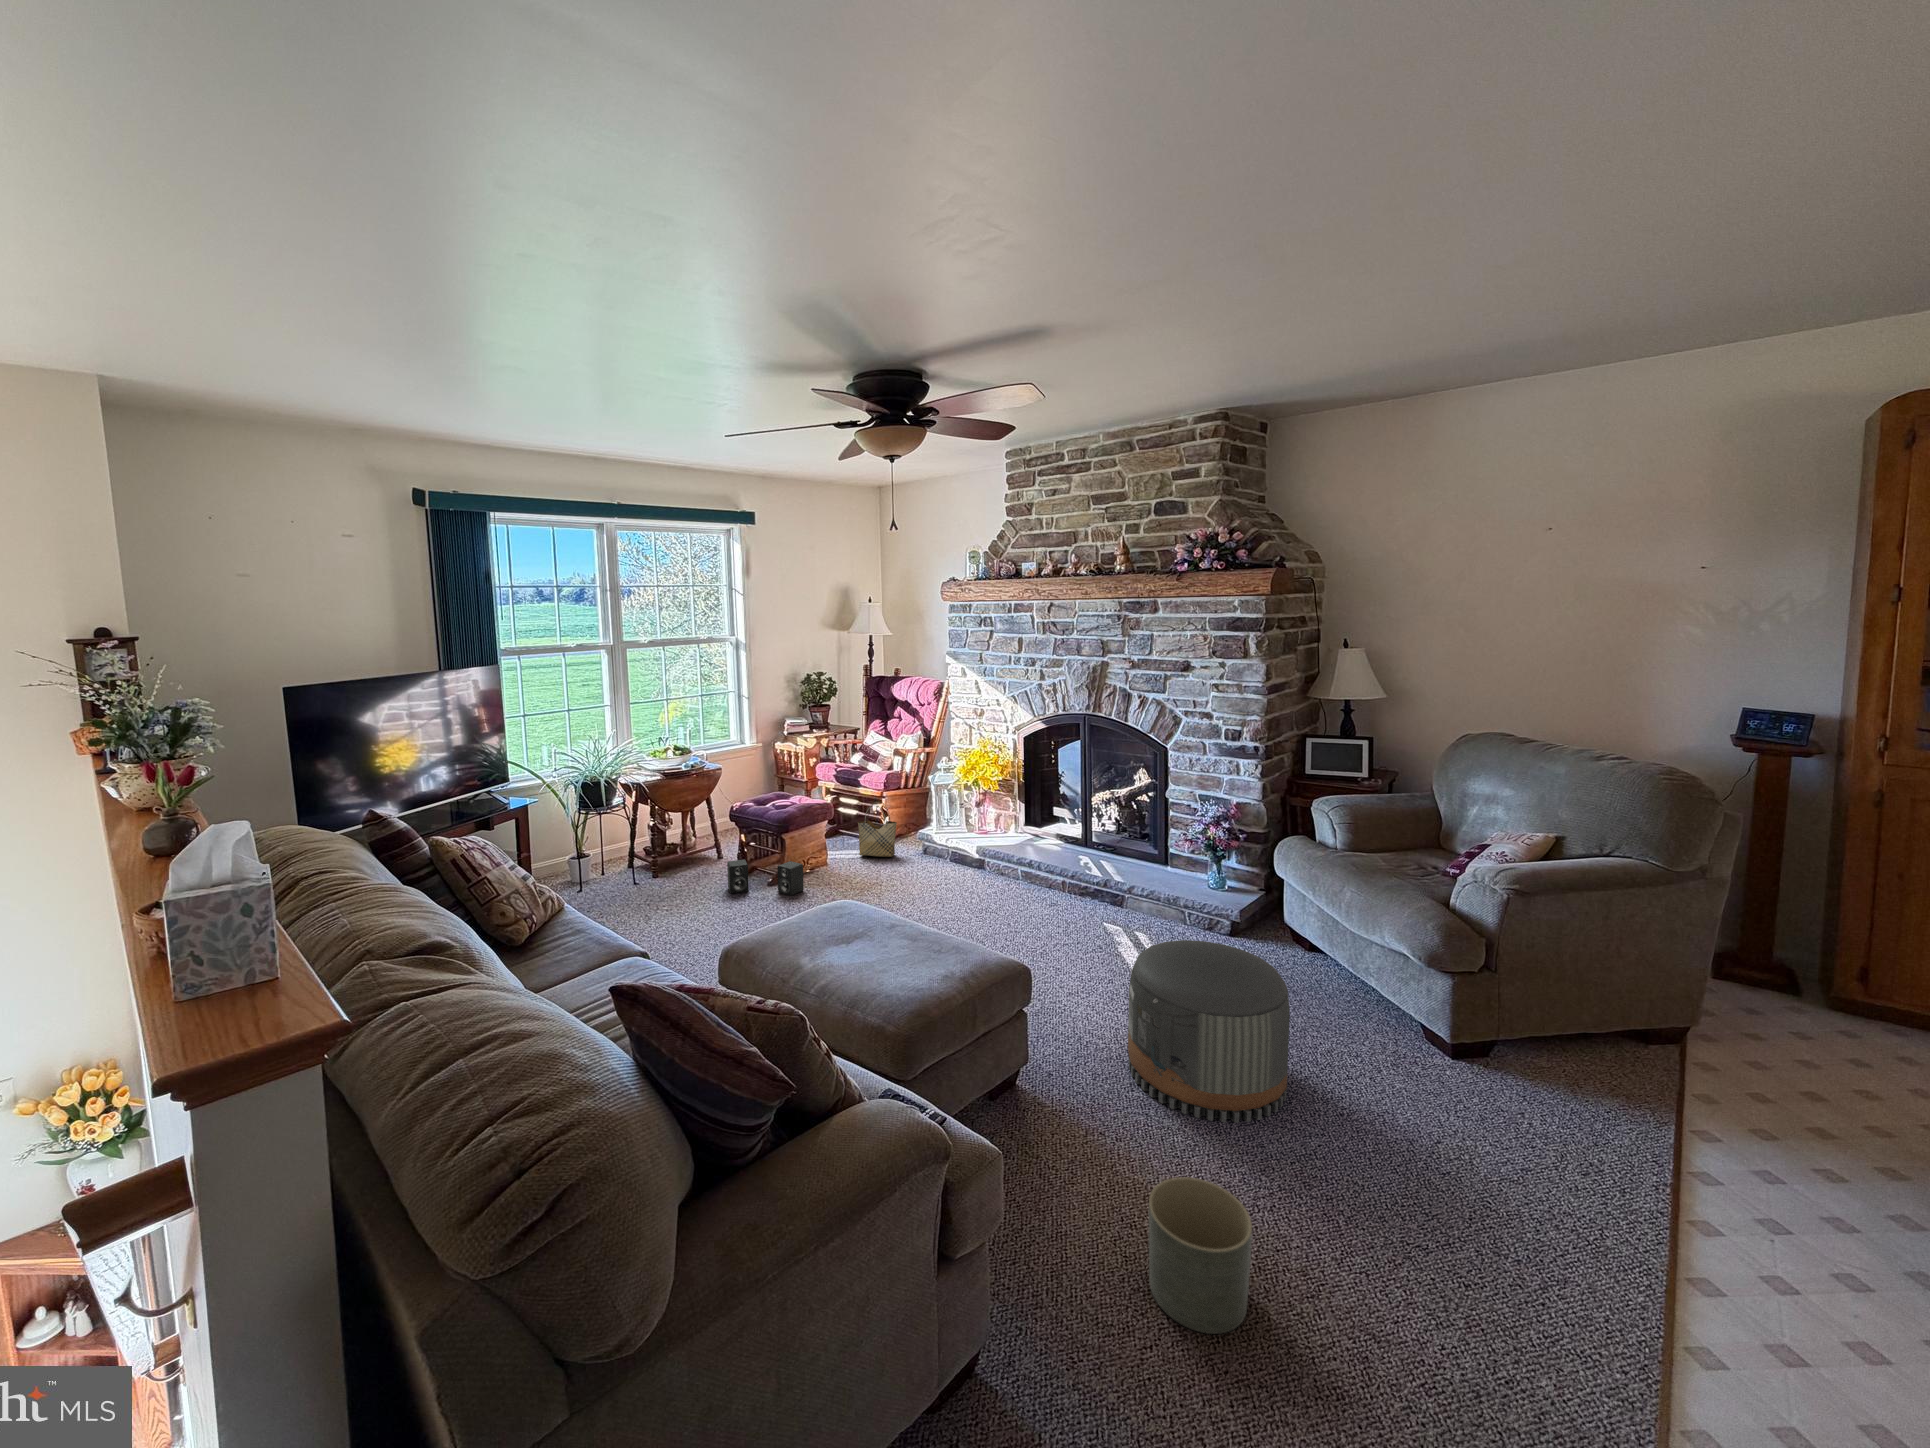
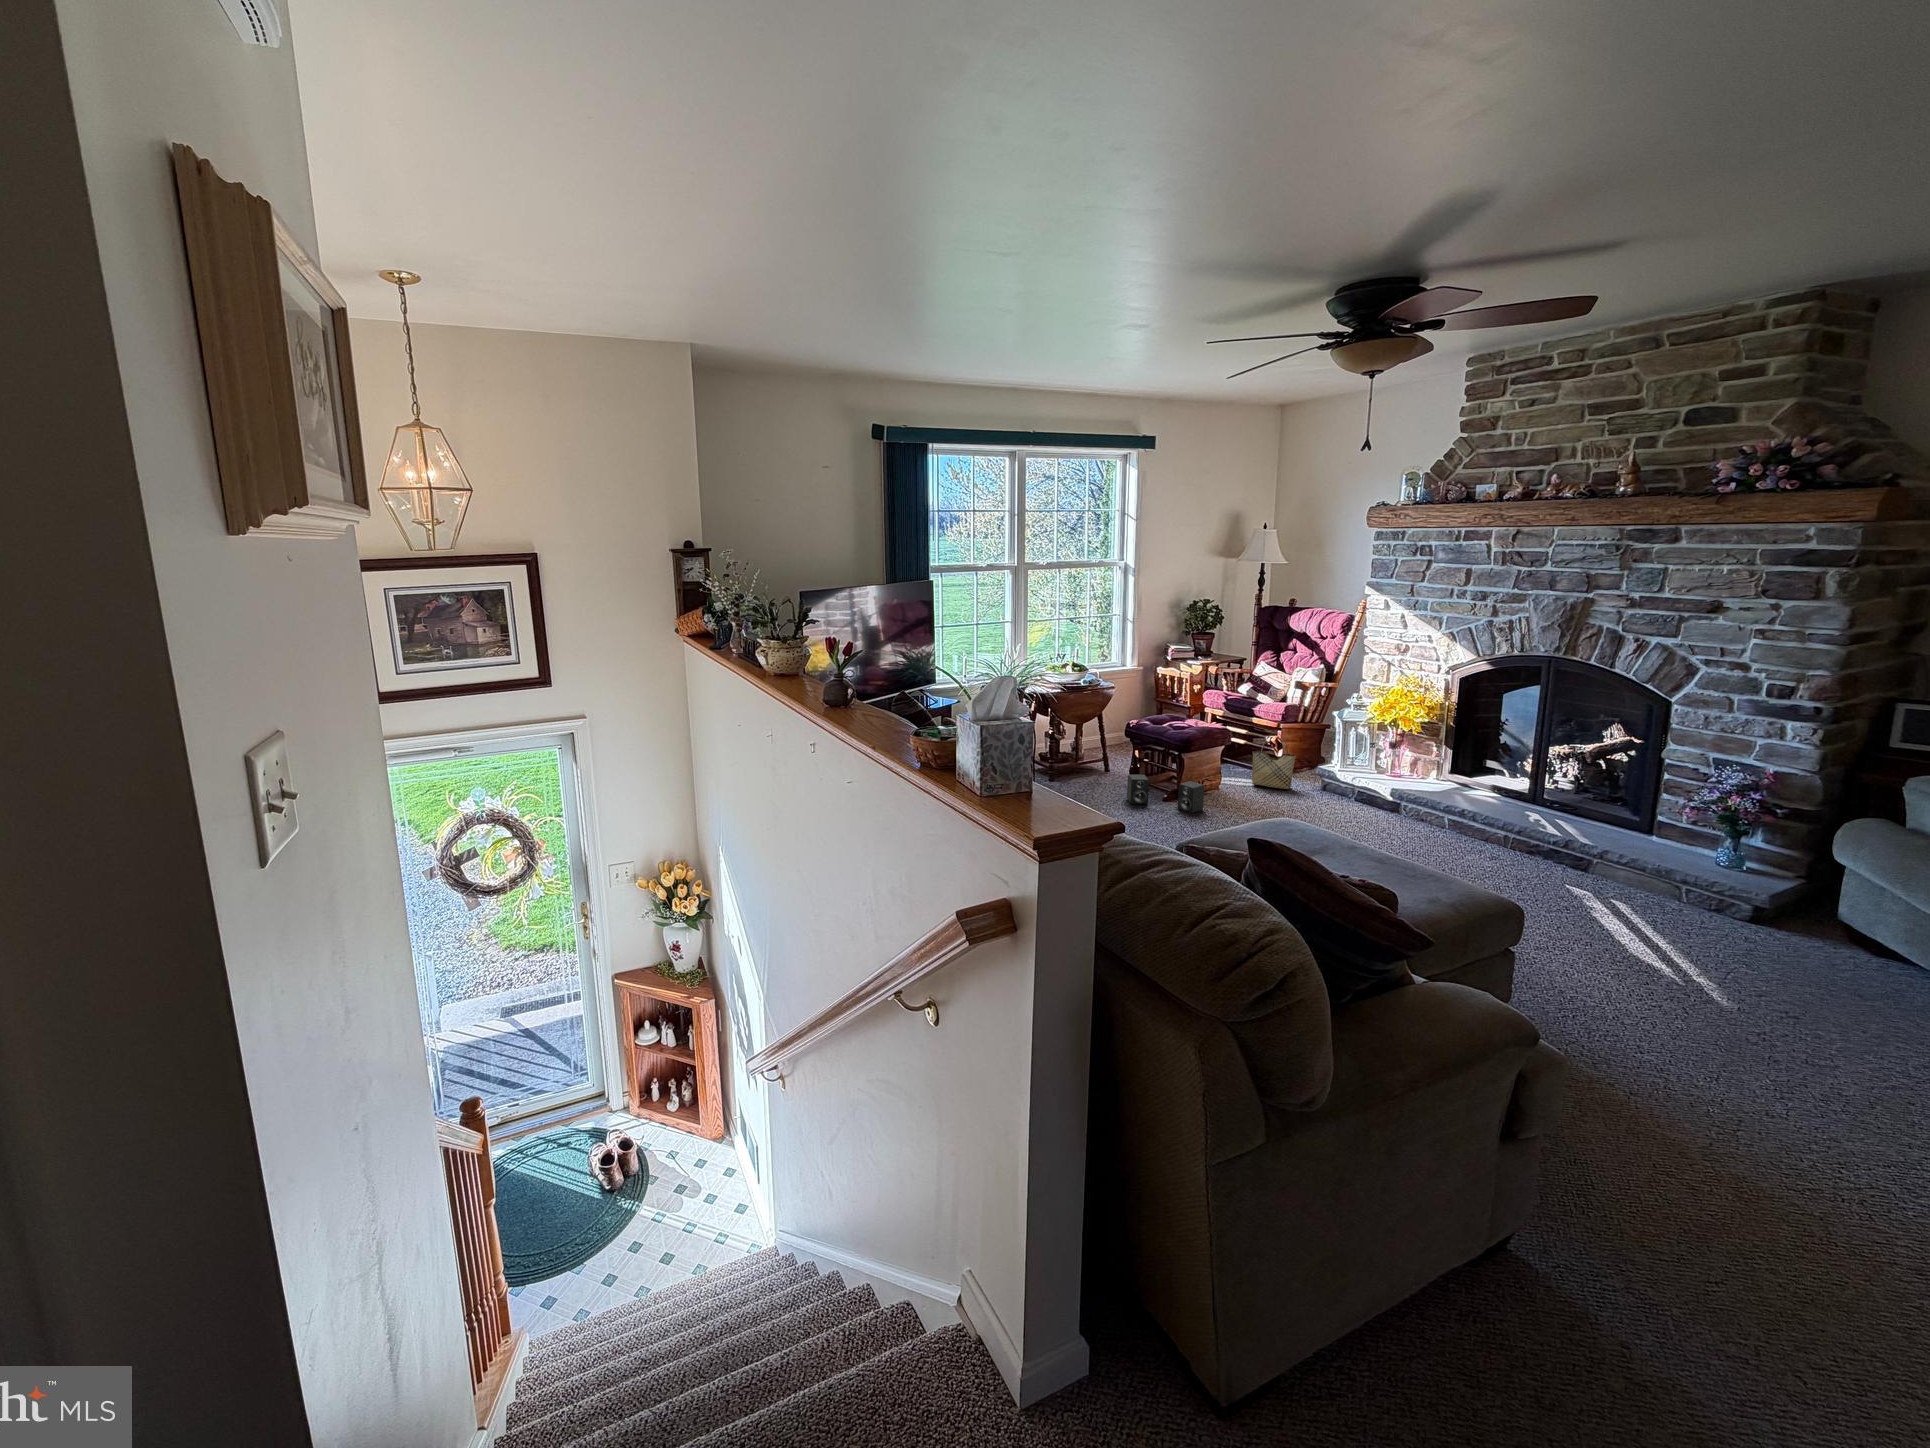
pouf: present [1128,940,1290,1123] -> none [1628,909,1880,1111]
planter: present [1149,1177,1252,1334] -> none [1694,1130,1850,1284]

